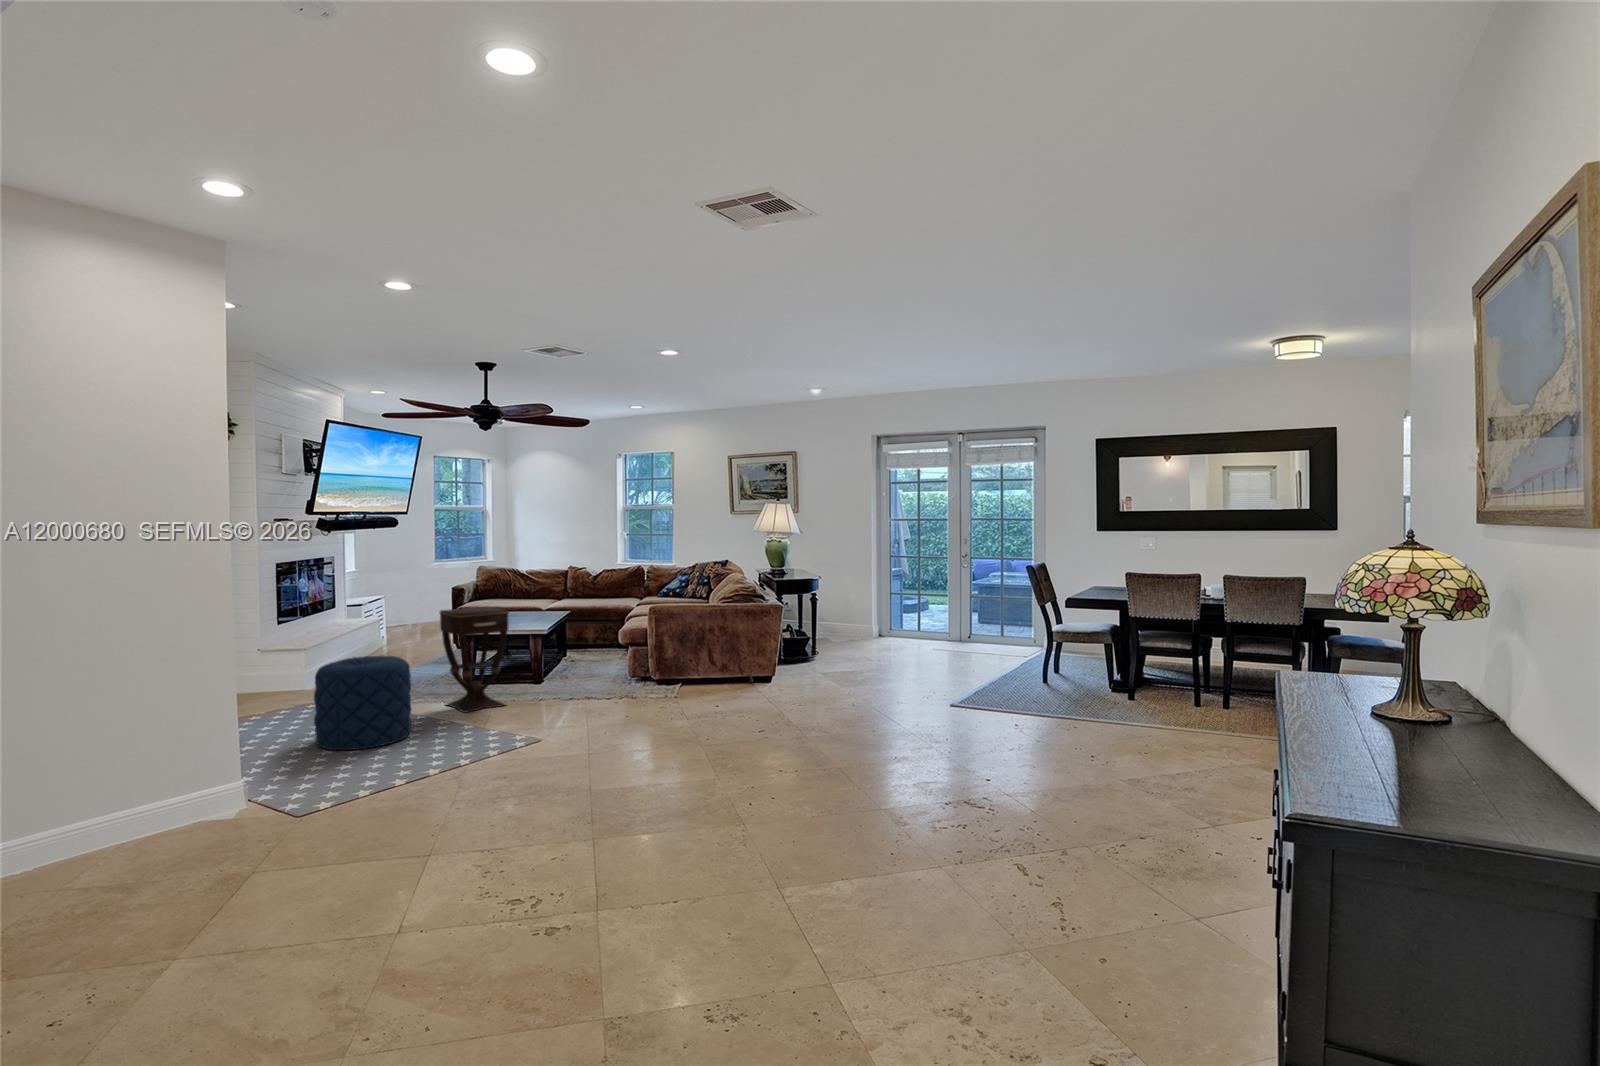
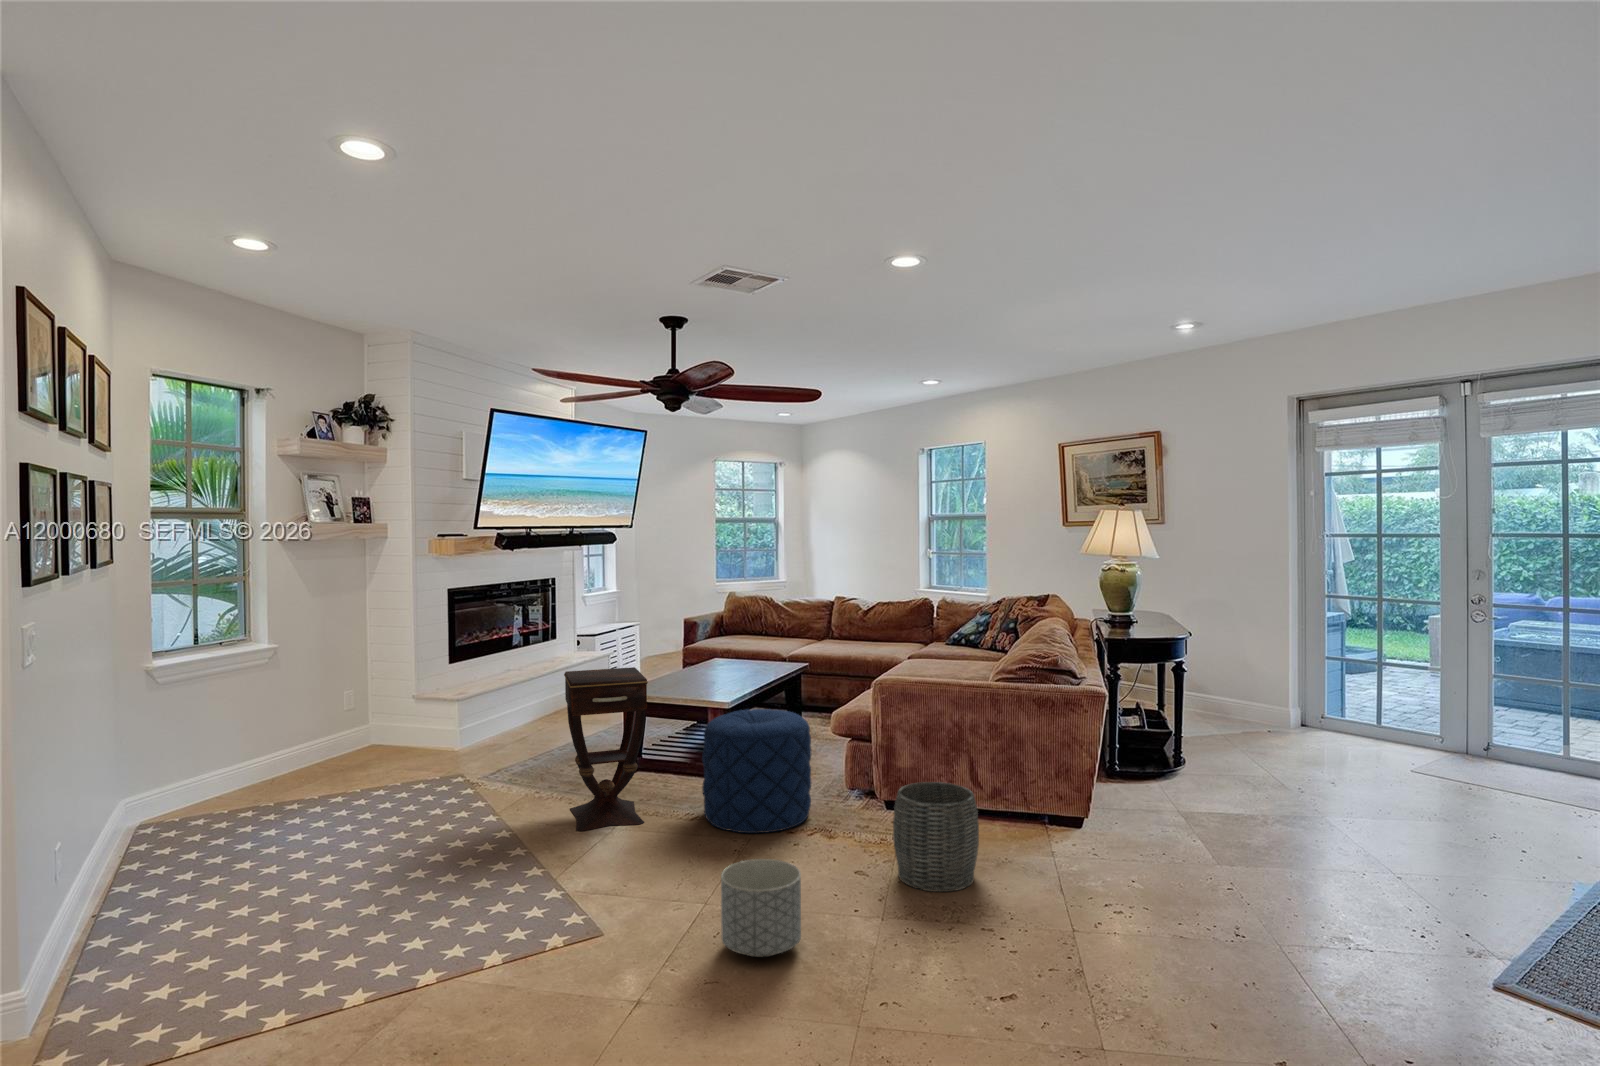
woven basket: none [683,655,730,710] -> present [893,782,979,892]
pouf: present [314,656,411,750] -> present [702,709,811,833]
planter: none [613,691,657,739] -> present [721,859,801,957]

